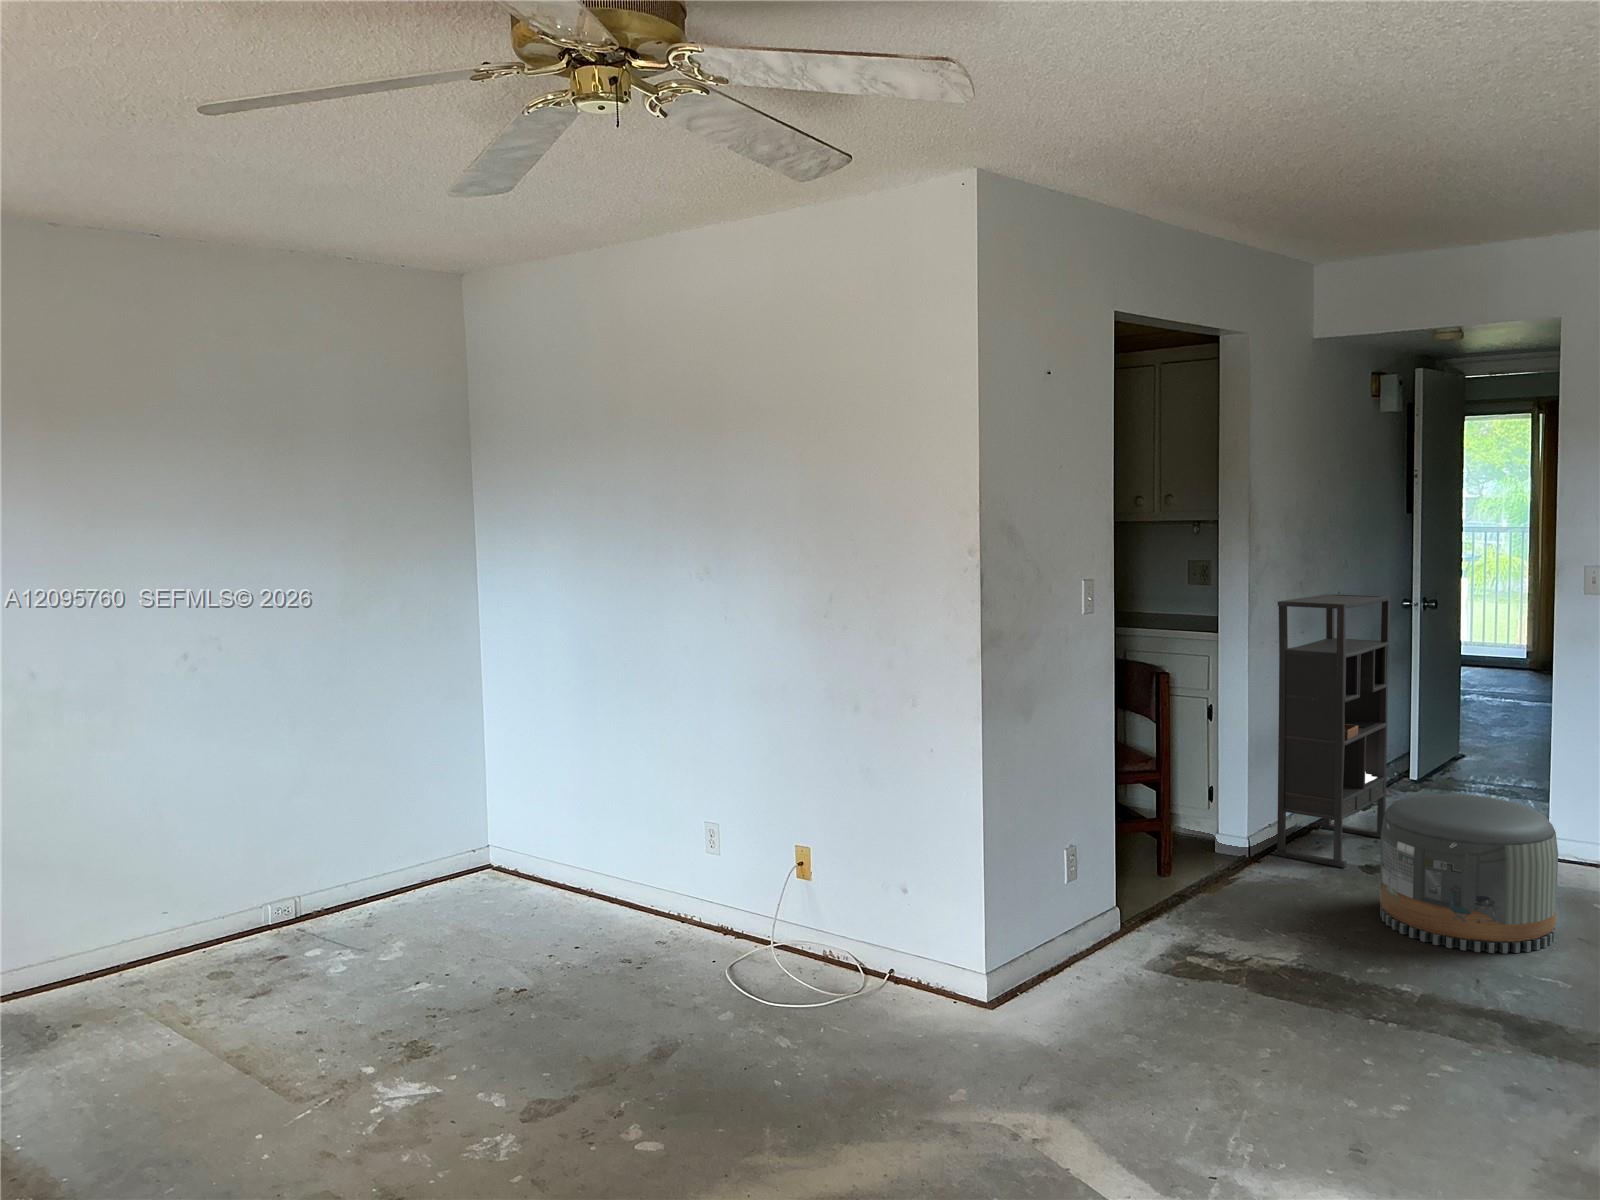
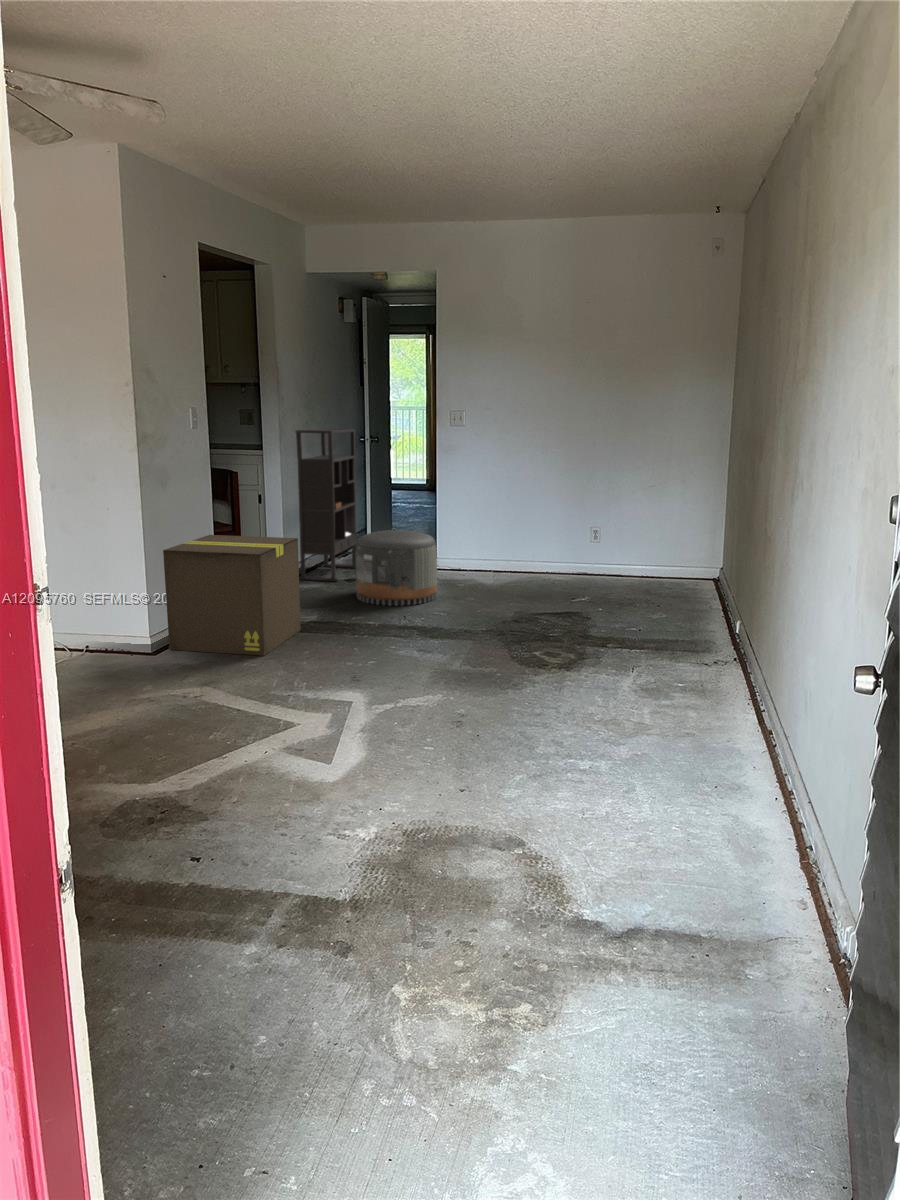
cardboard box: none [1017,792,1262,1046] -> present [163,535,301,656]

